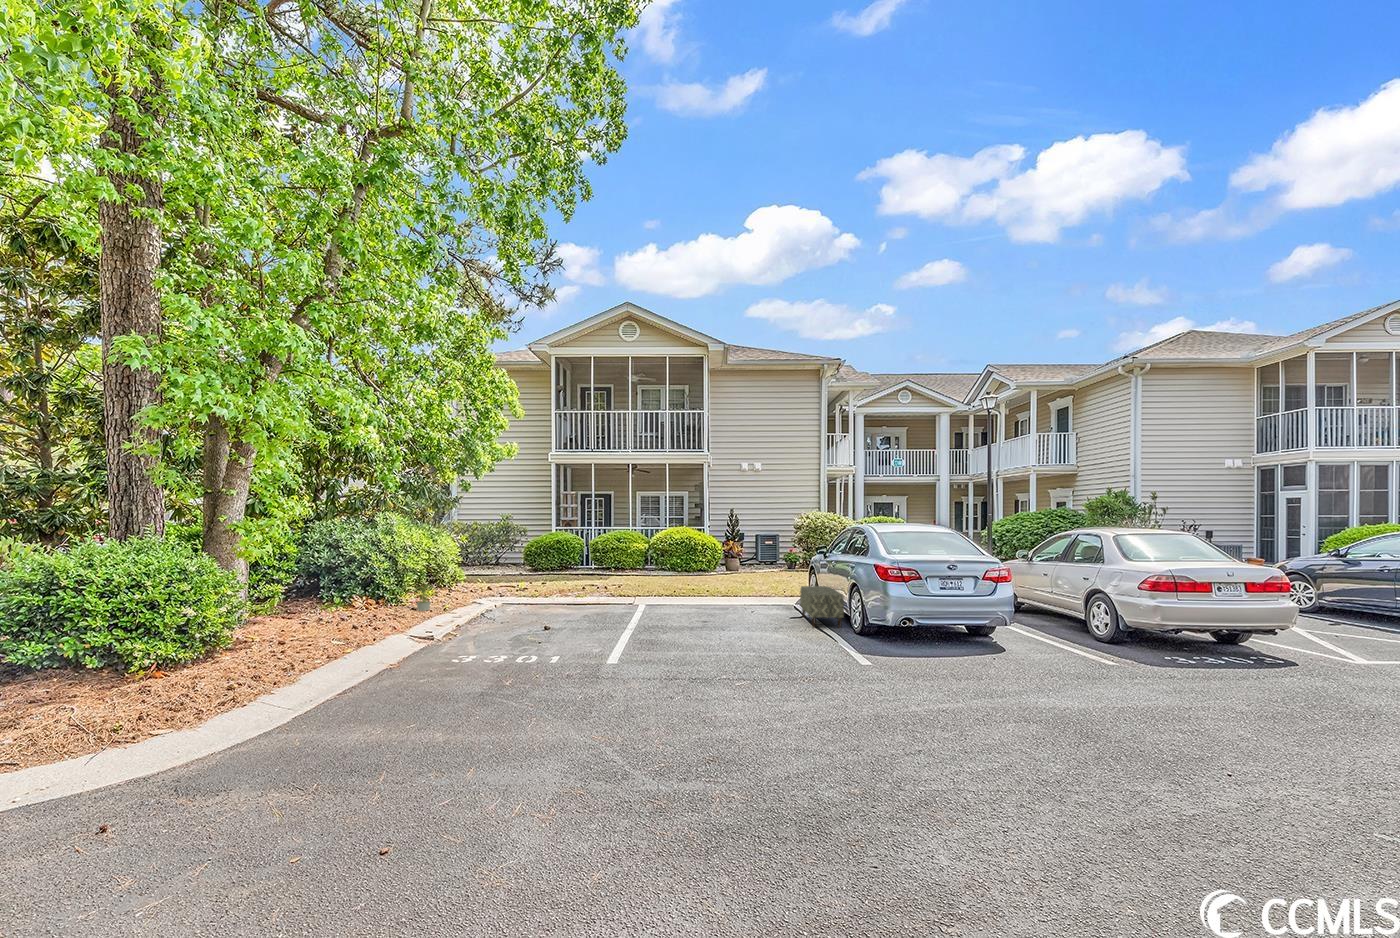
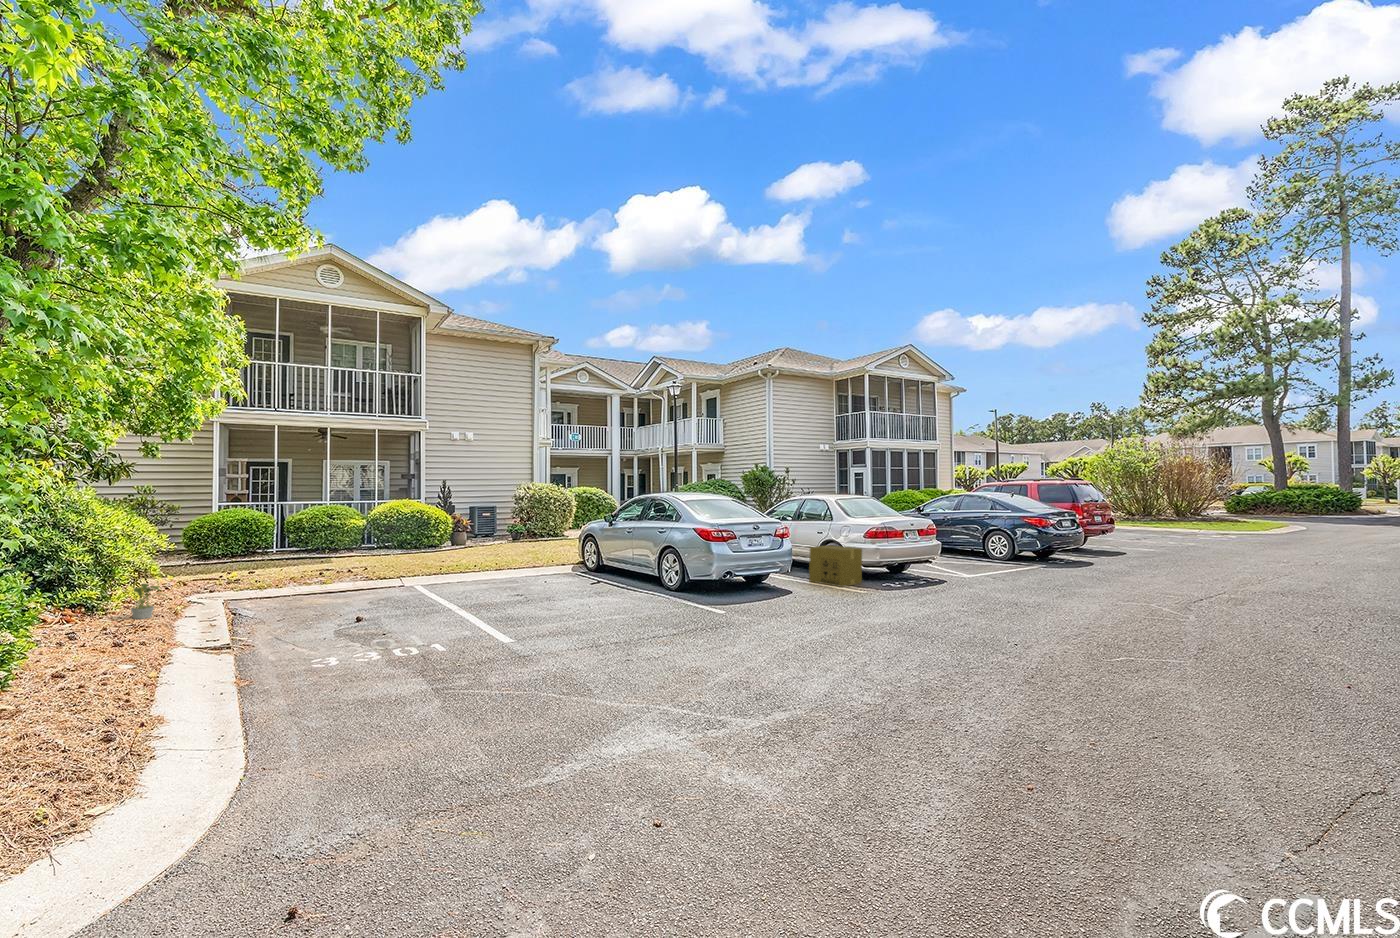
bench: present [800,586,844,628] -> none [606,551,658,589]
cardboard box: none [1053,596,1137,655] -> present [809,545,862,587]

